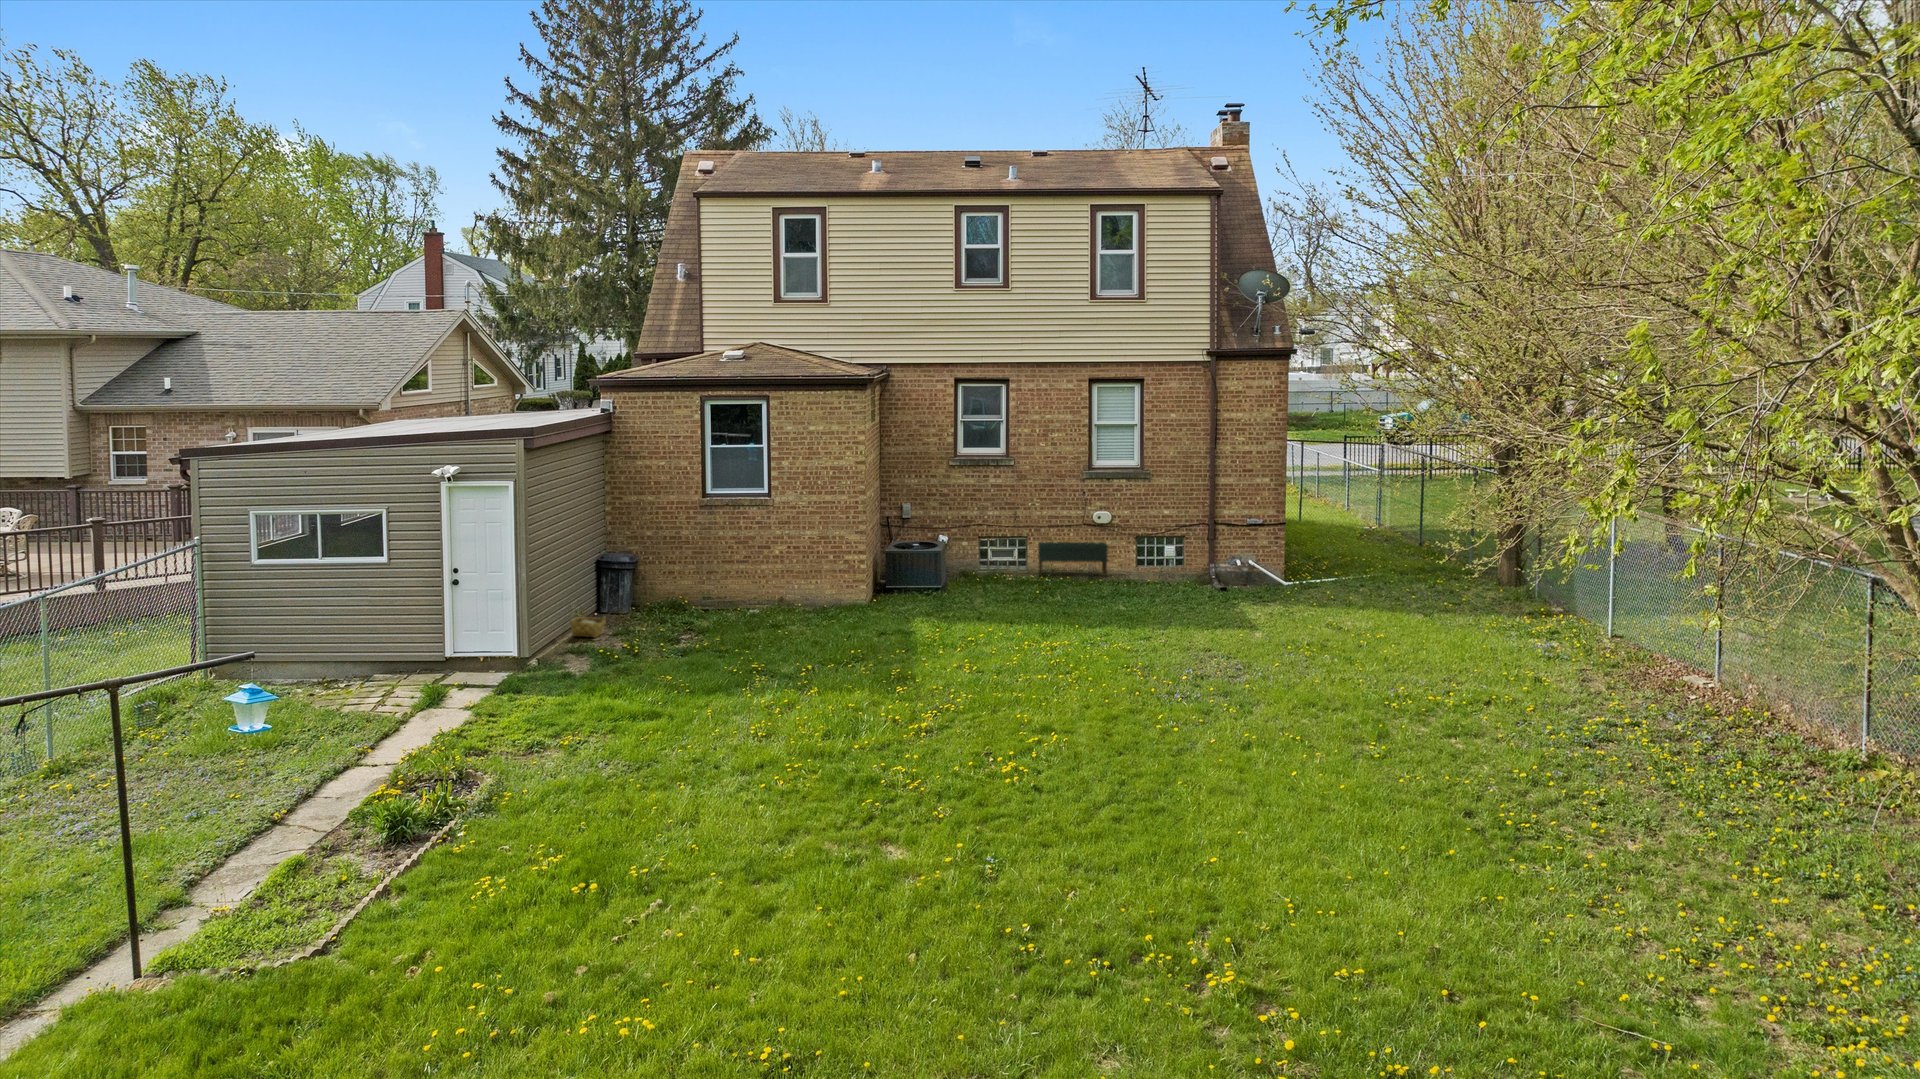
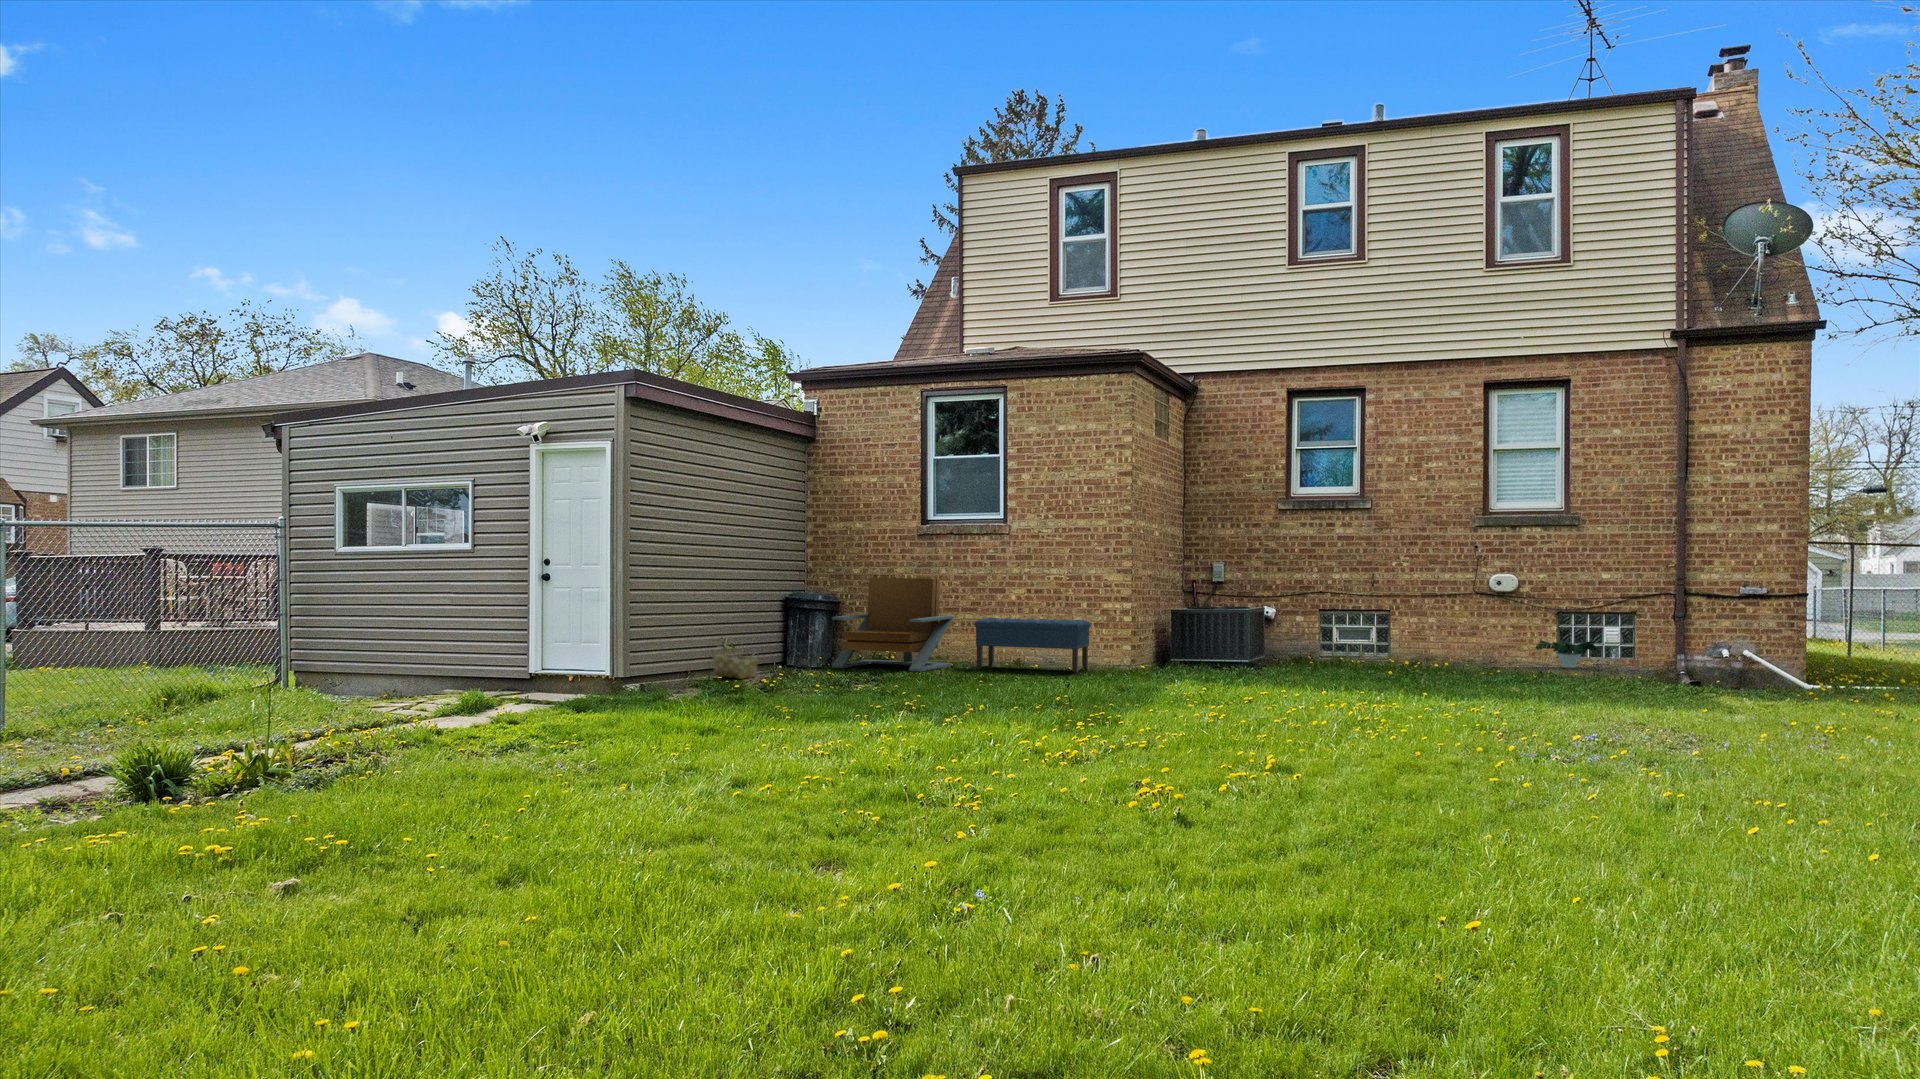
lounge chair: none [647,541,736,615] -> present [832,578,954,672]
bench: present [1038,542,1108,577] -> present [975,617,1090,673]
potted plant: none [1124,556,1164,575] -> present [1536,640,1599,668]

